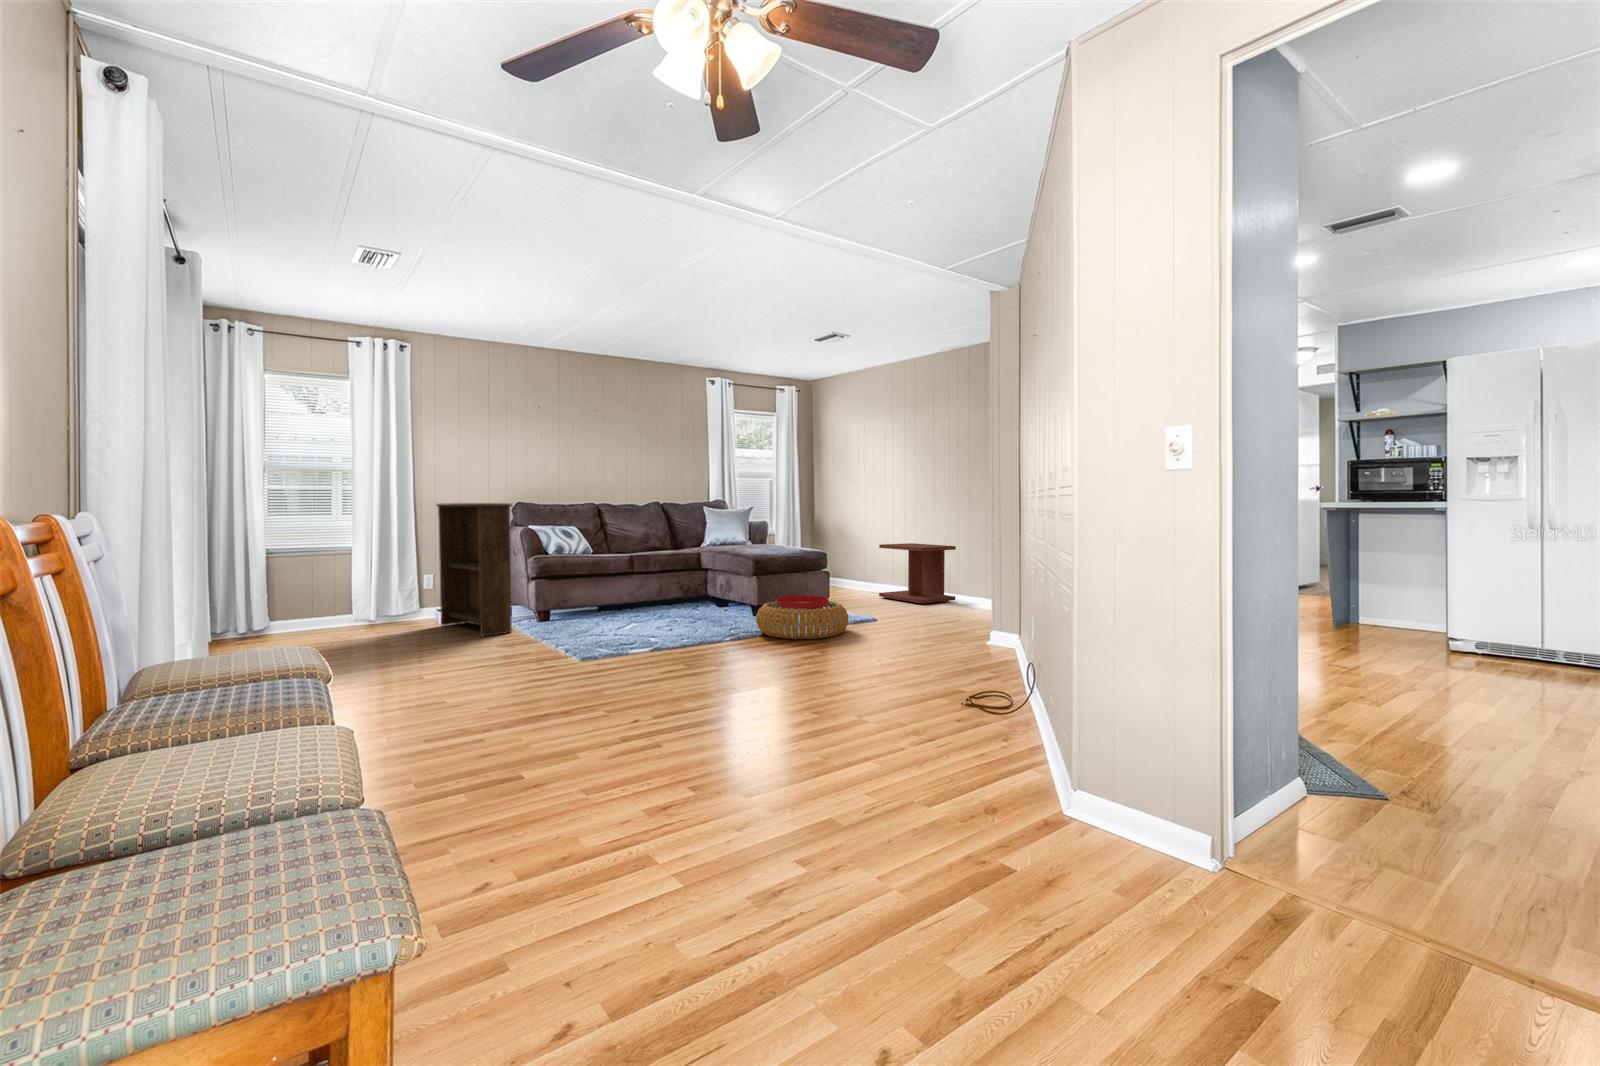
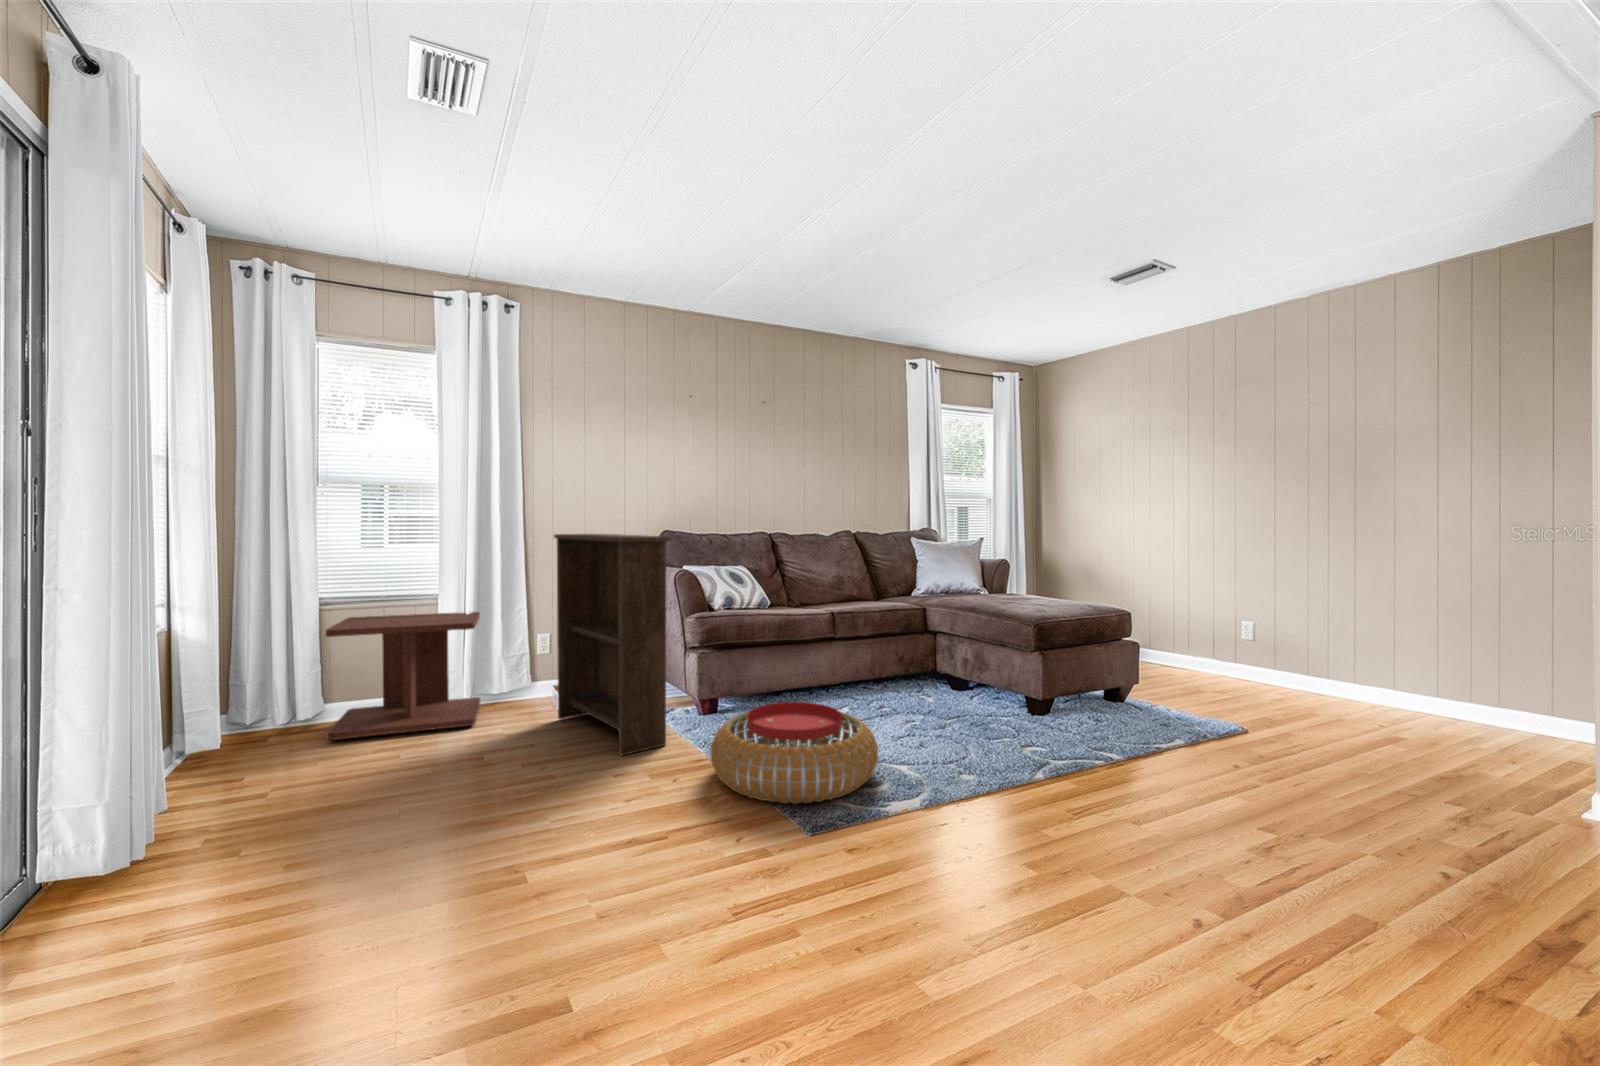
side table: present [879,543,956,604] -> present [325,612,480,740]
pouf: present [756,596,848,639] -> present [711,702,878,804]

